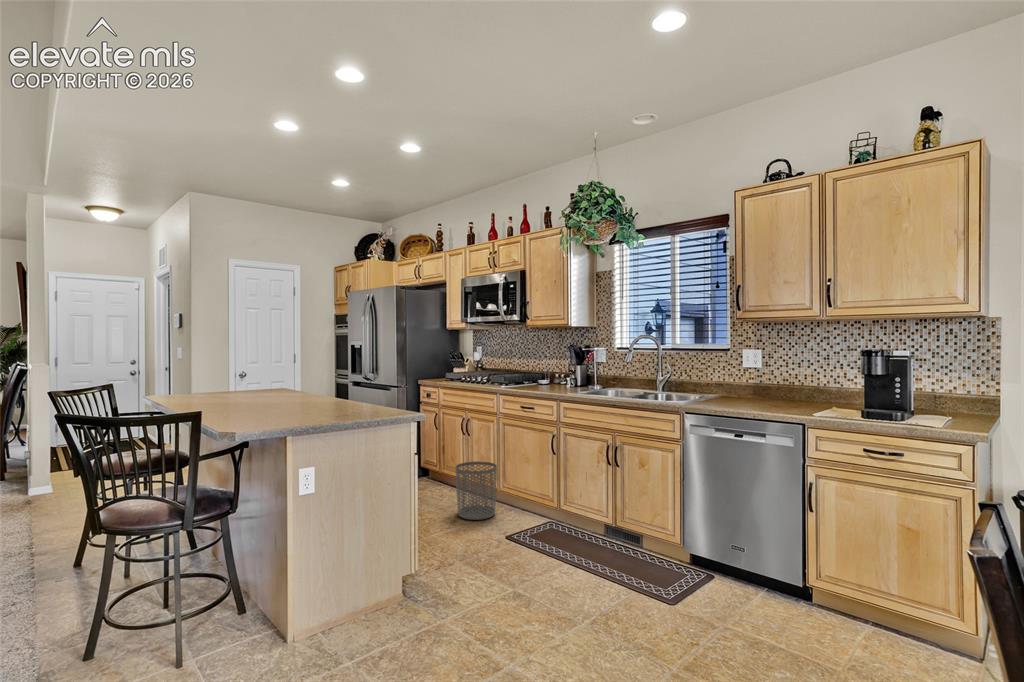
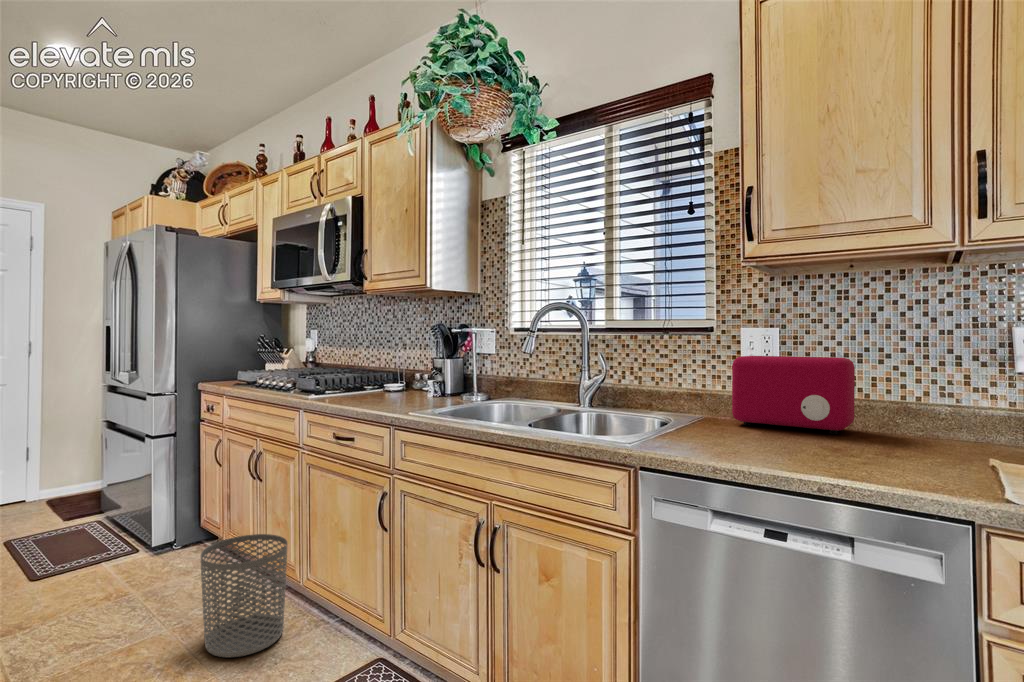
toaster: none [736,364,795,401] -> present [732,356,855,434]

